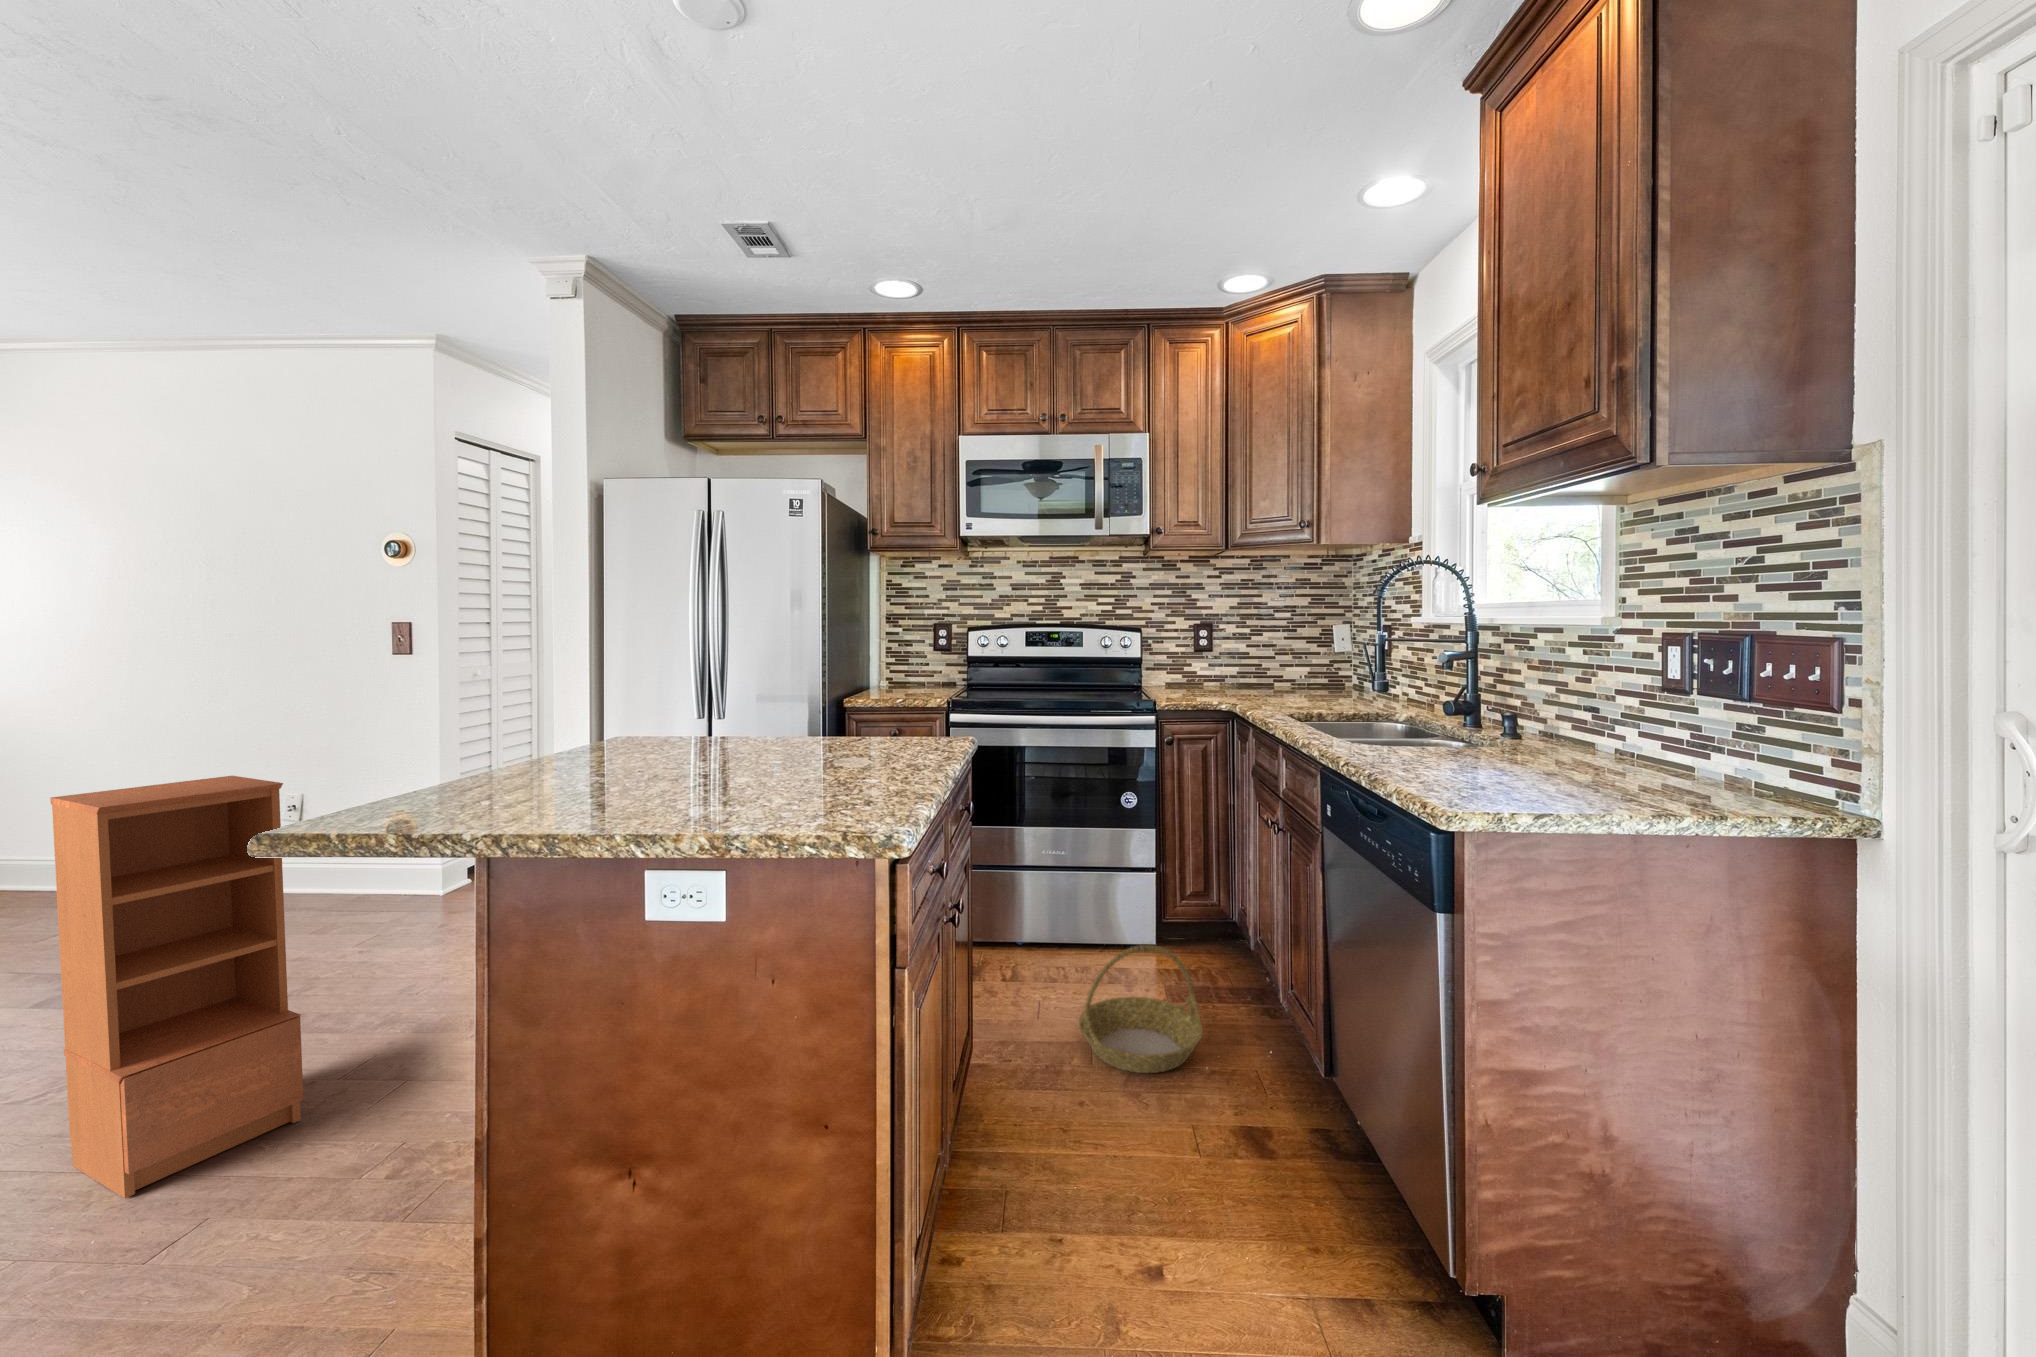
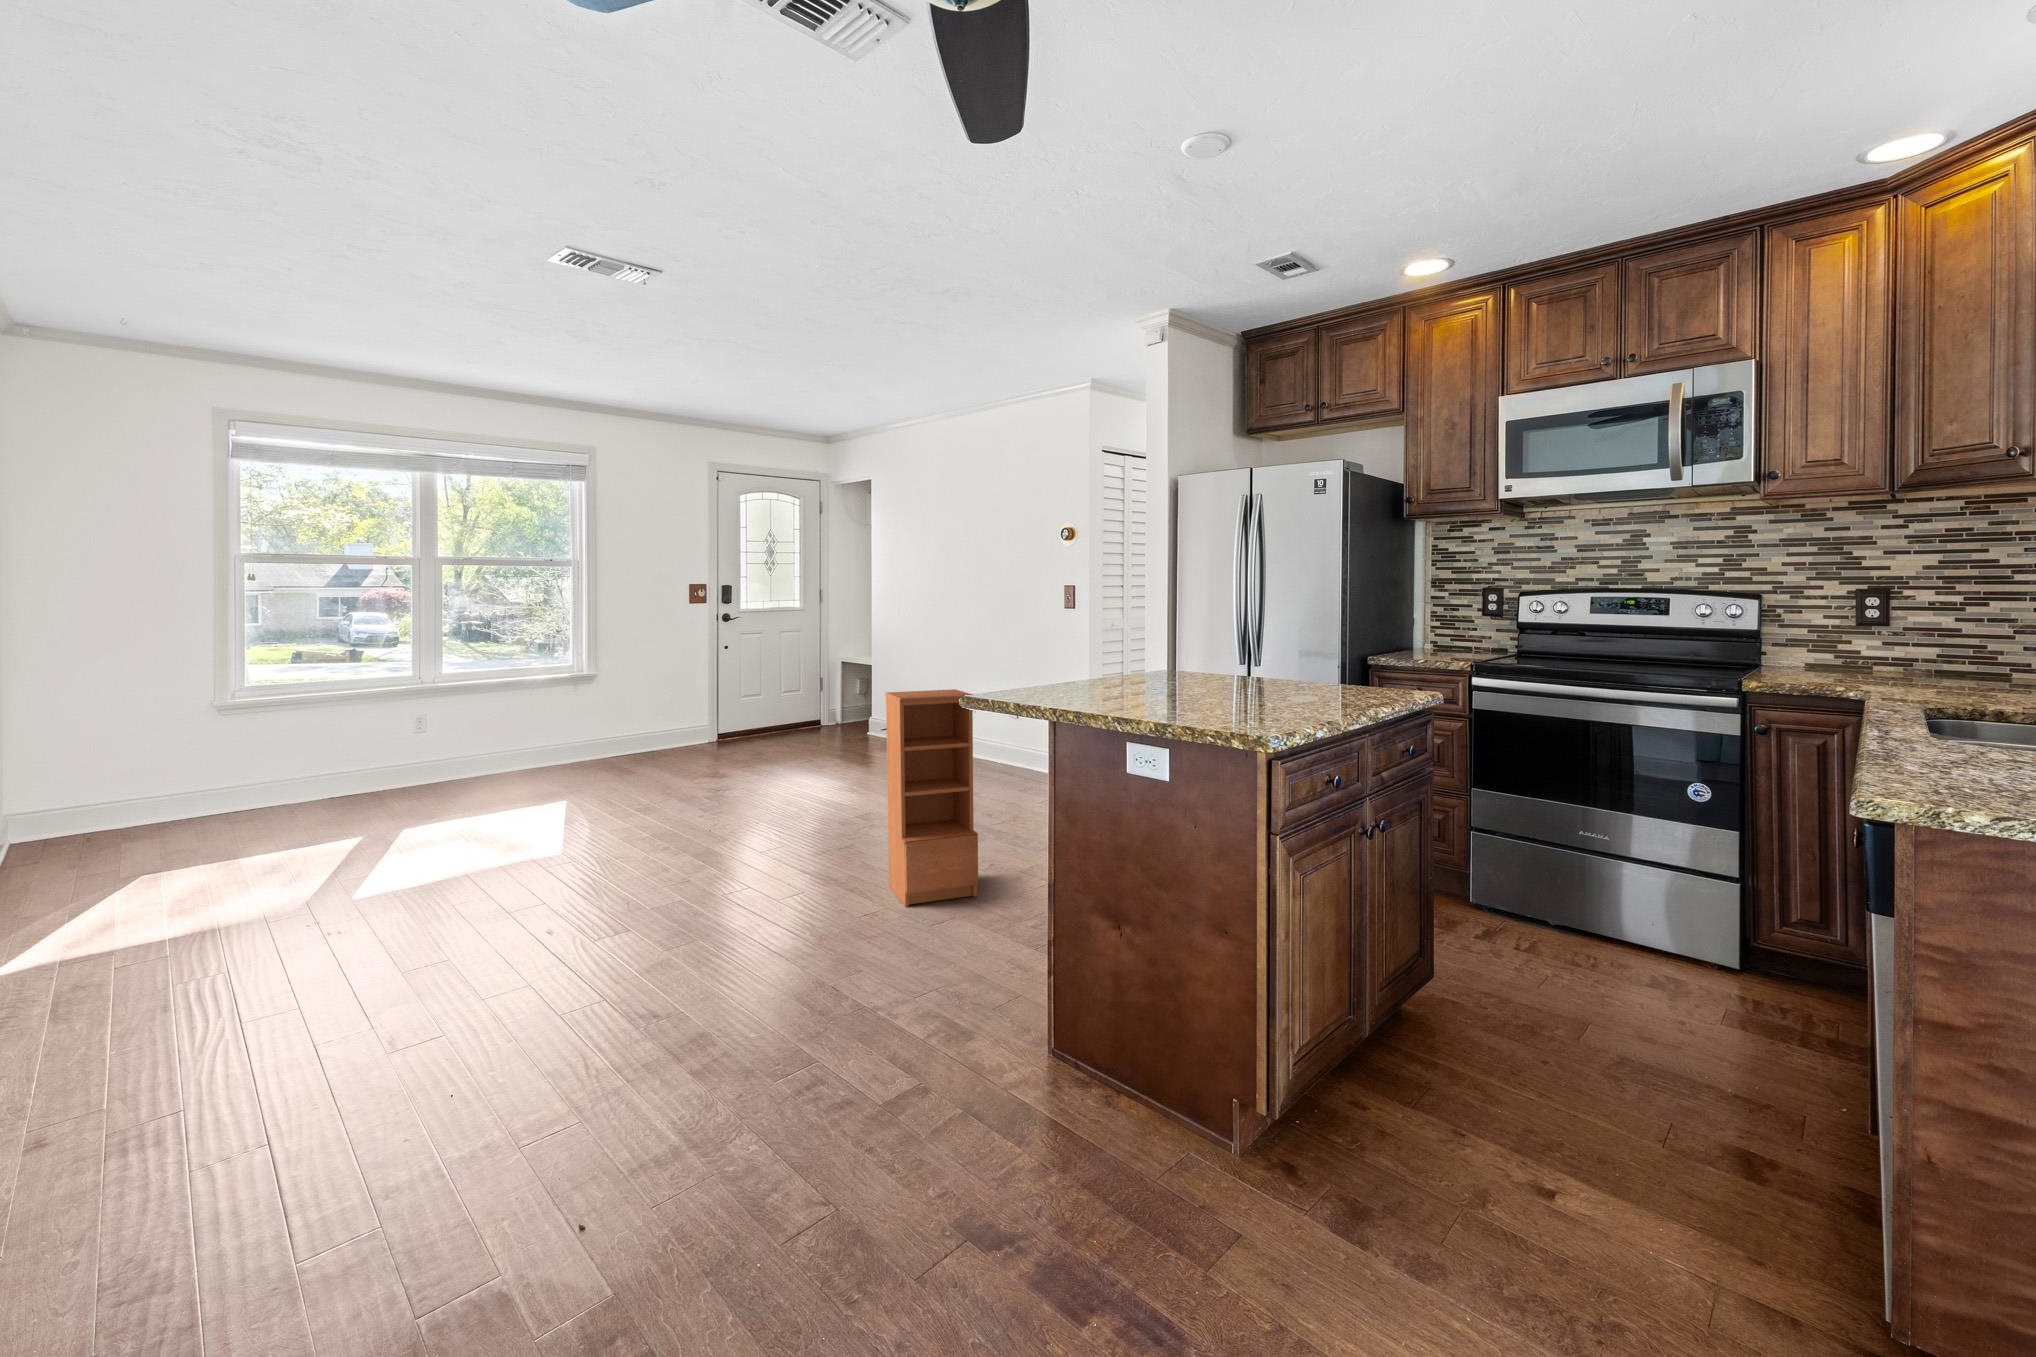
basket: present [1079,945,1203,1073] -> none [1527,931,1681,1063]

